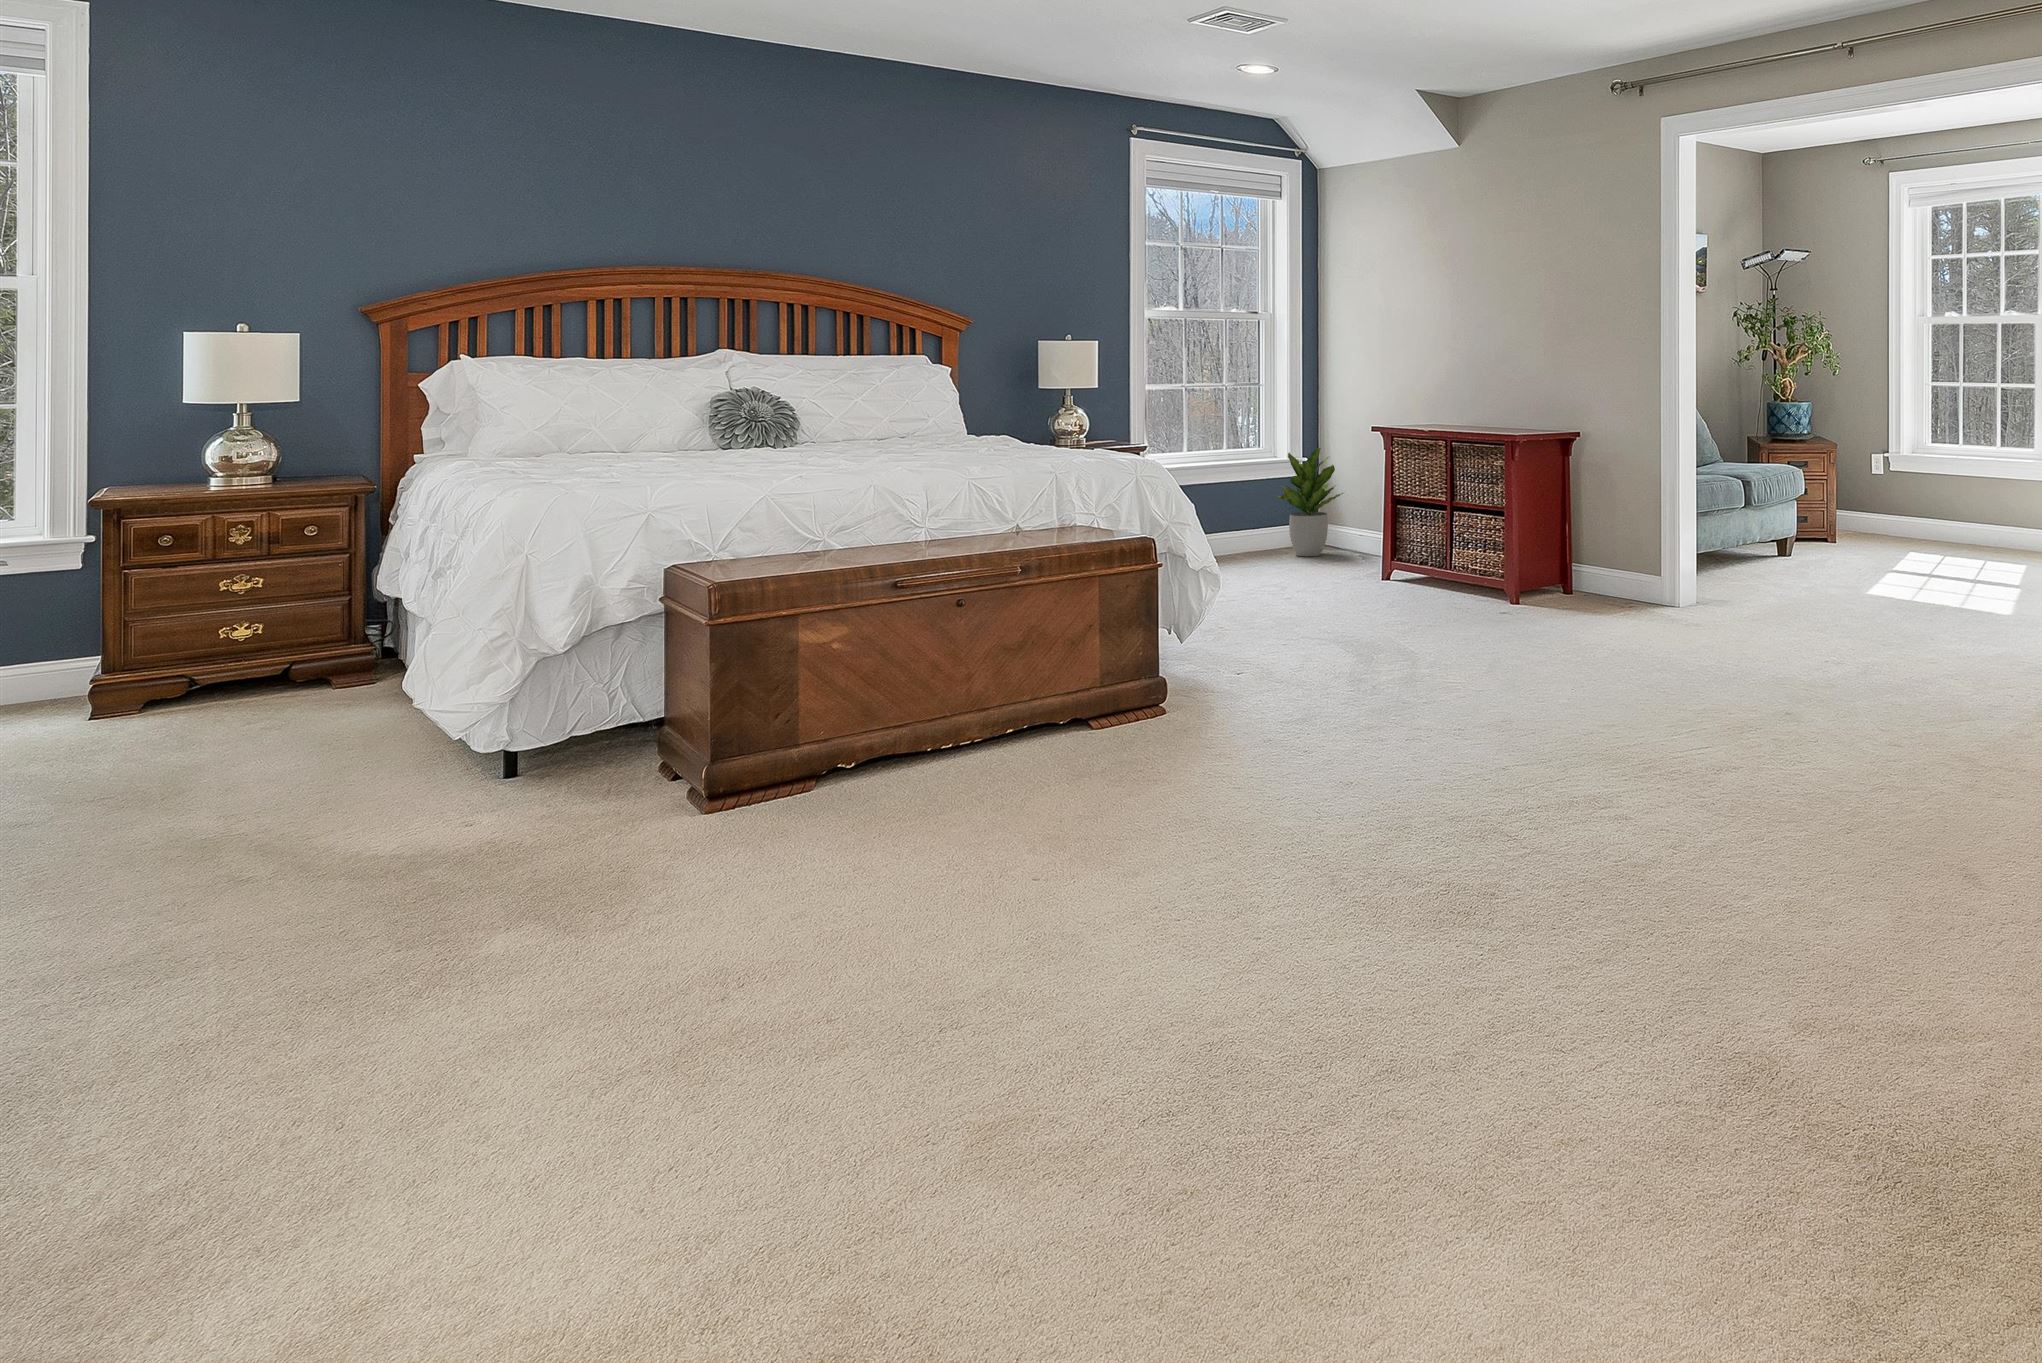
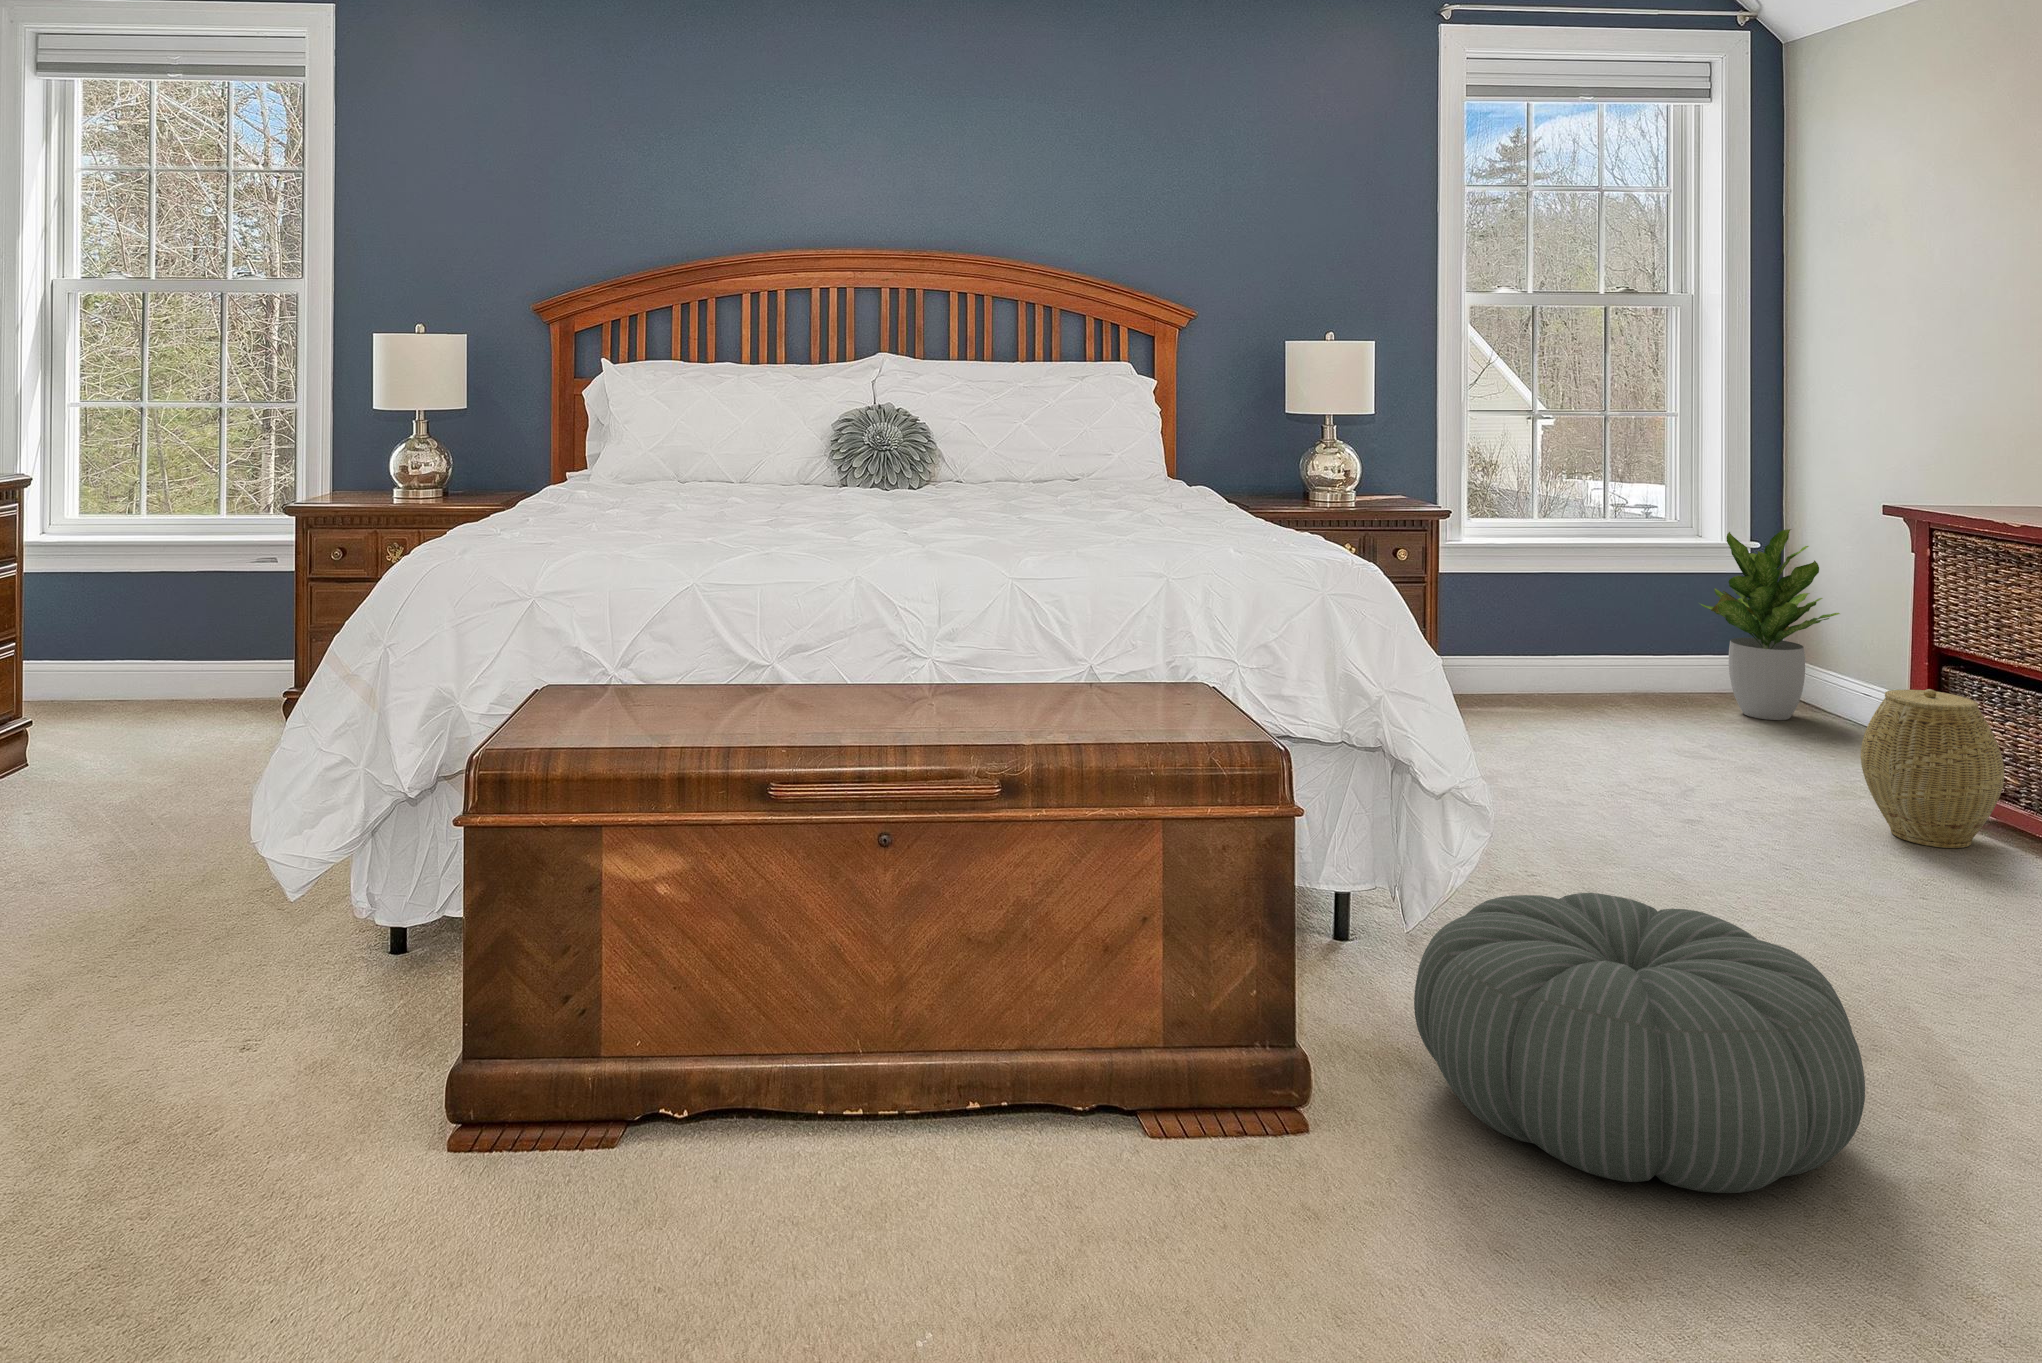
woven basket: none [1365,514,1425,591] -> present [1861,689,2004,848]
pouf: none [1208,597,1394,701] -> present [1414,893,1865,1193]

